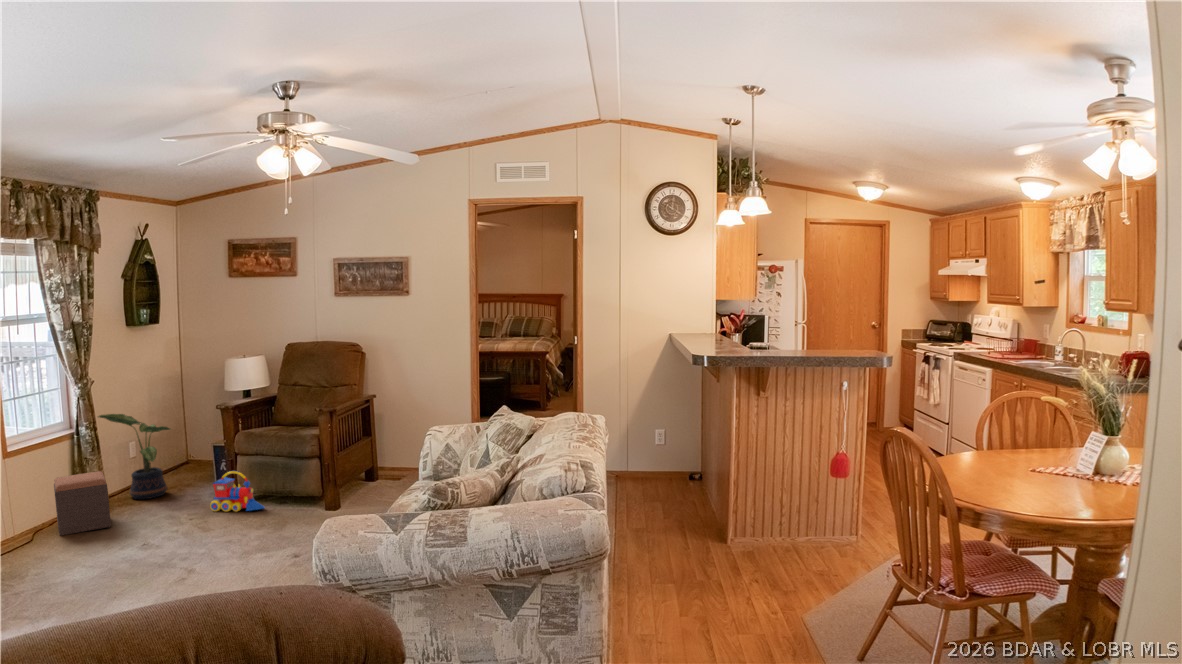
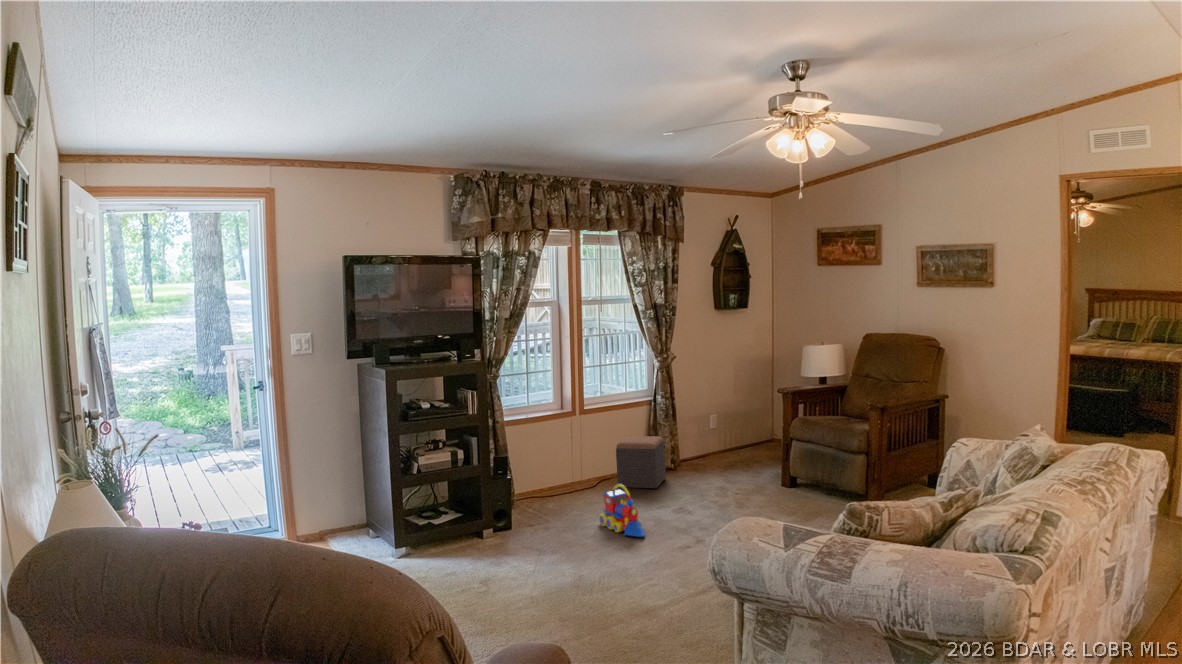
potted plant: present [98,414,170,499] -> none [677,387,734,469]
toy train: present [210,471,265,512] -> present [599,484,645,537]

